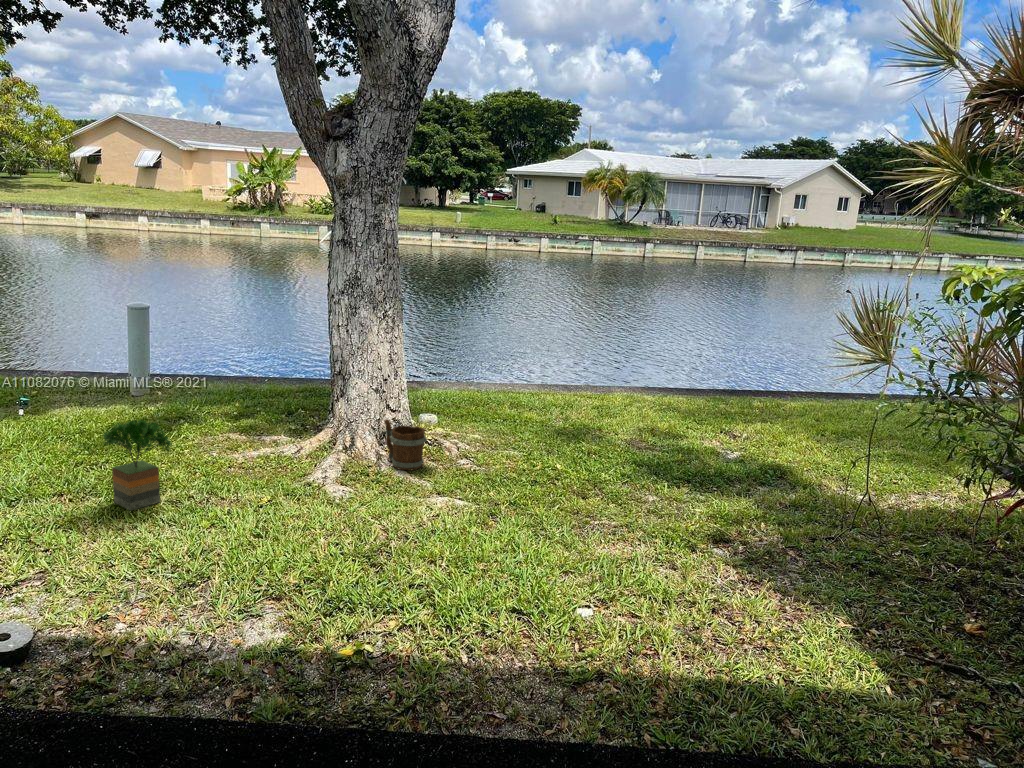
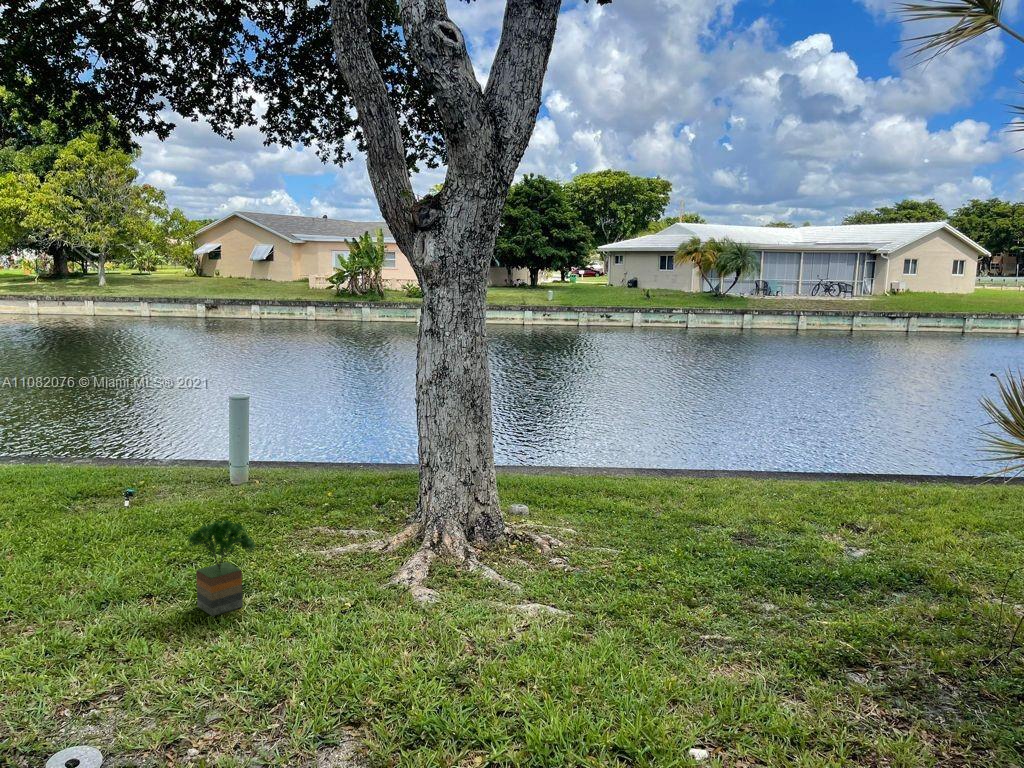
bucket: present [384,419,427,471] -> none [473,514,518,570]

